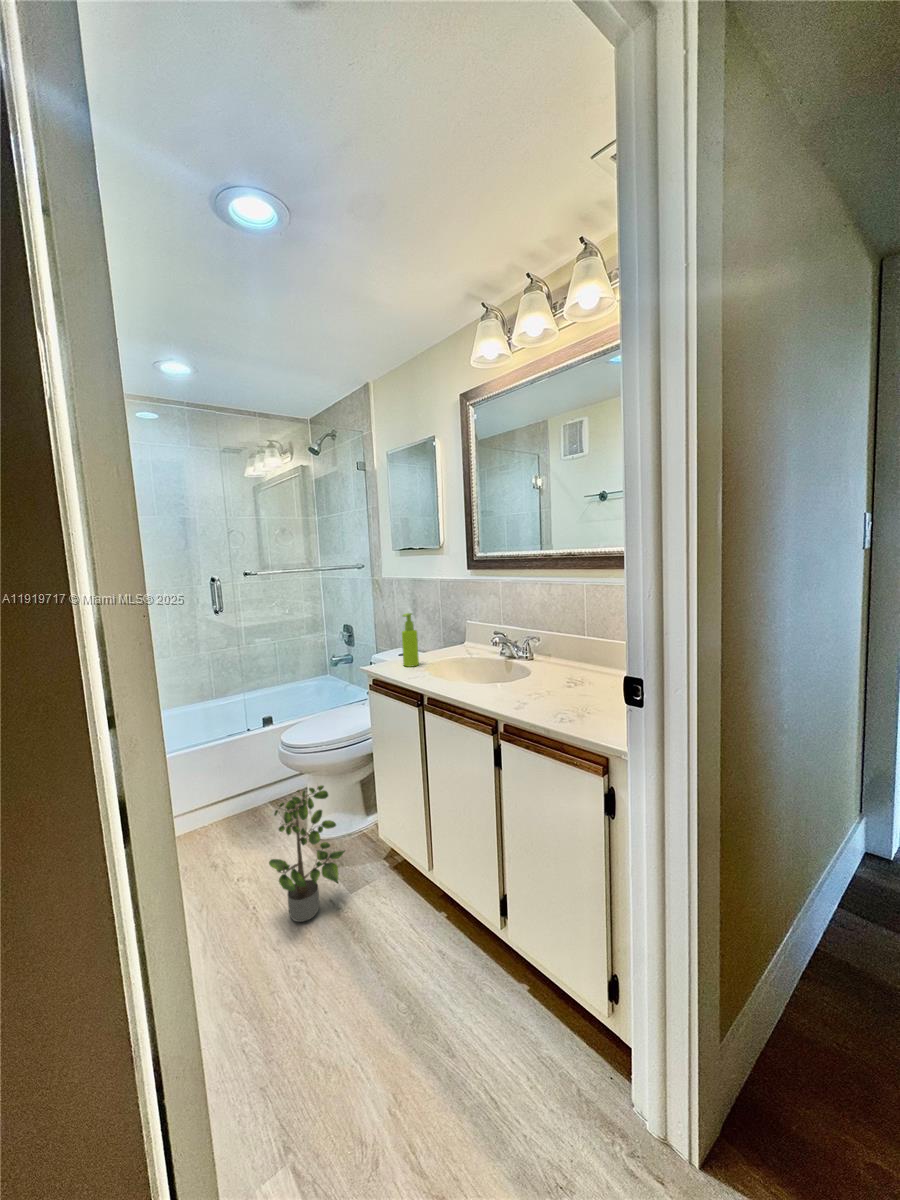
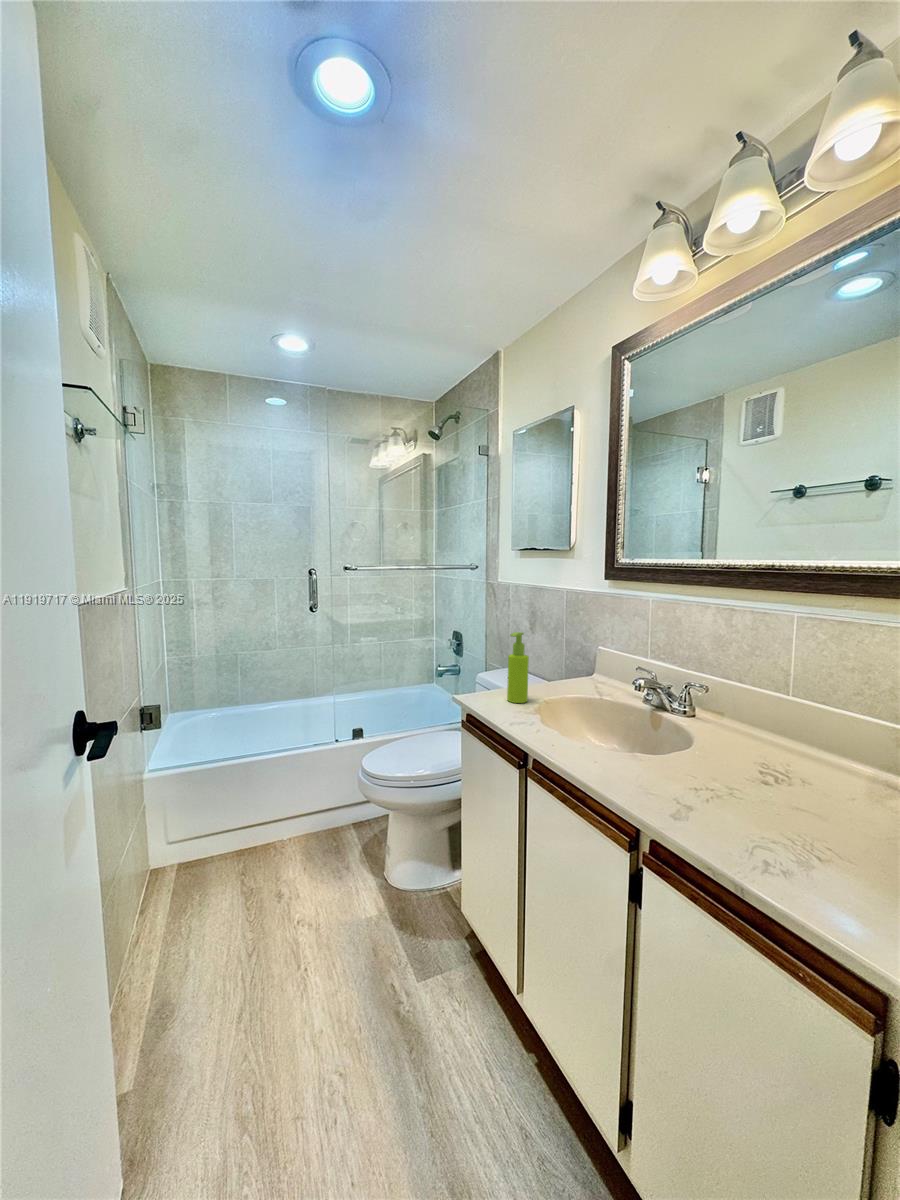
potted plant: present [269,785,345,922] -> none [320,835,417,1010]

